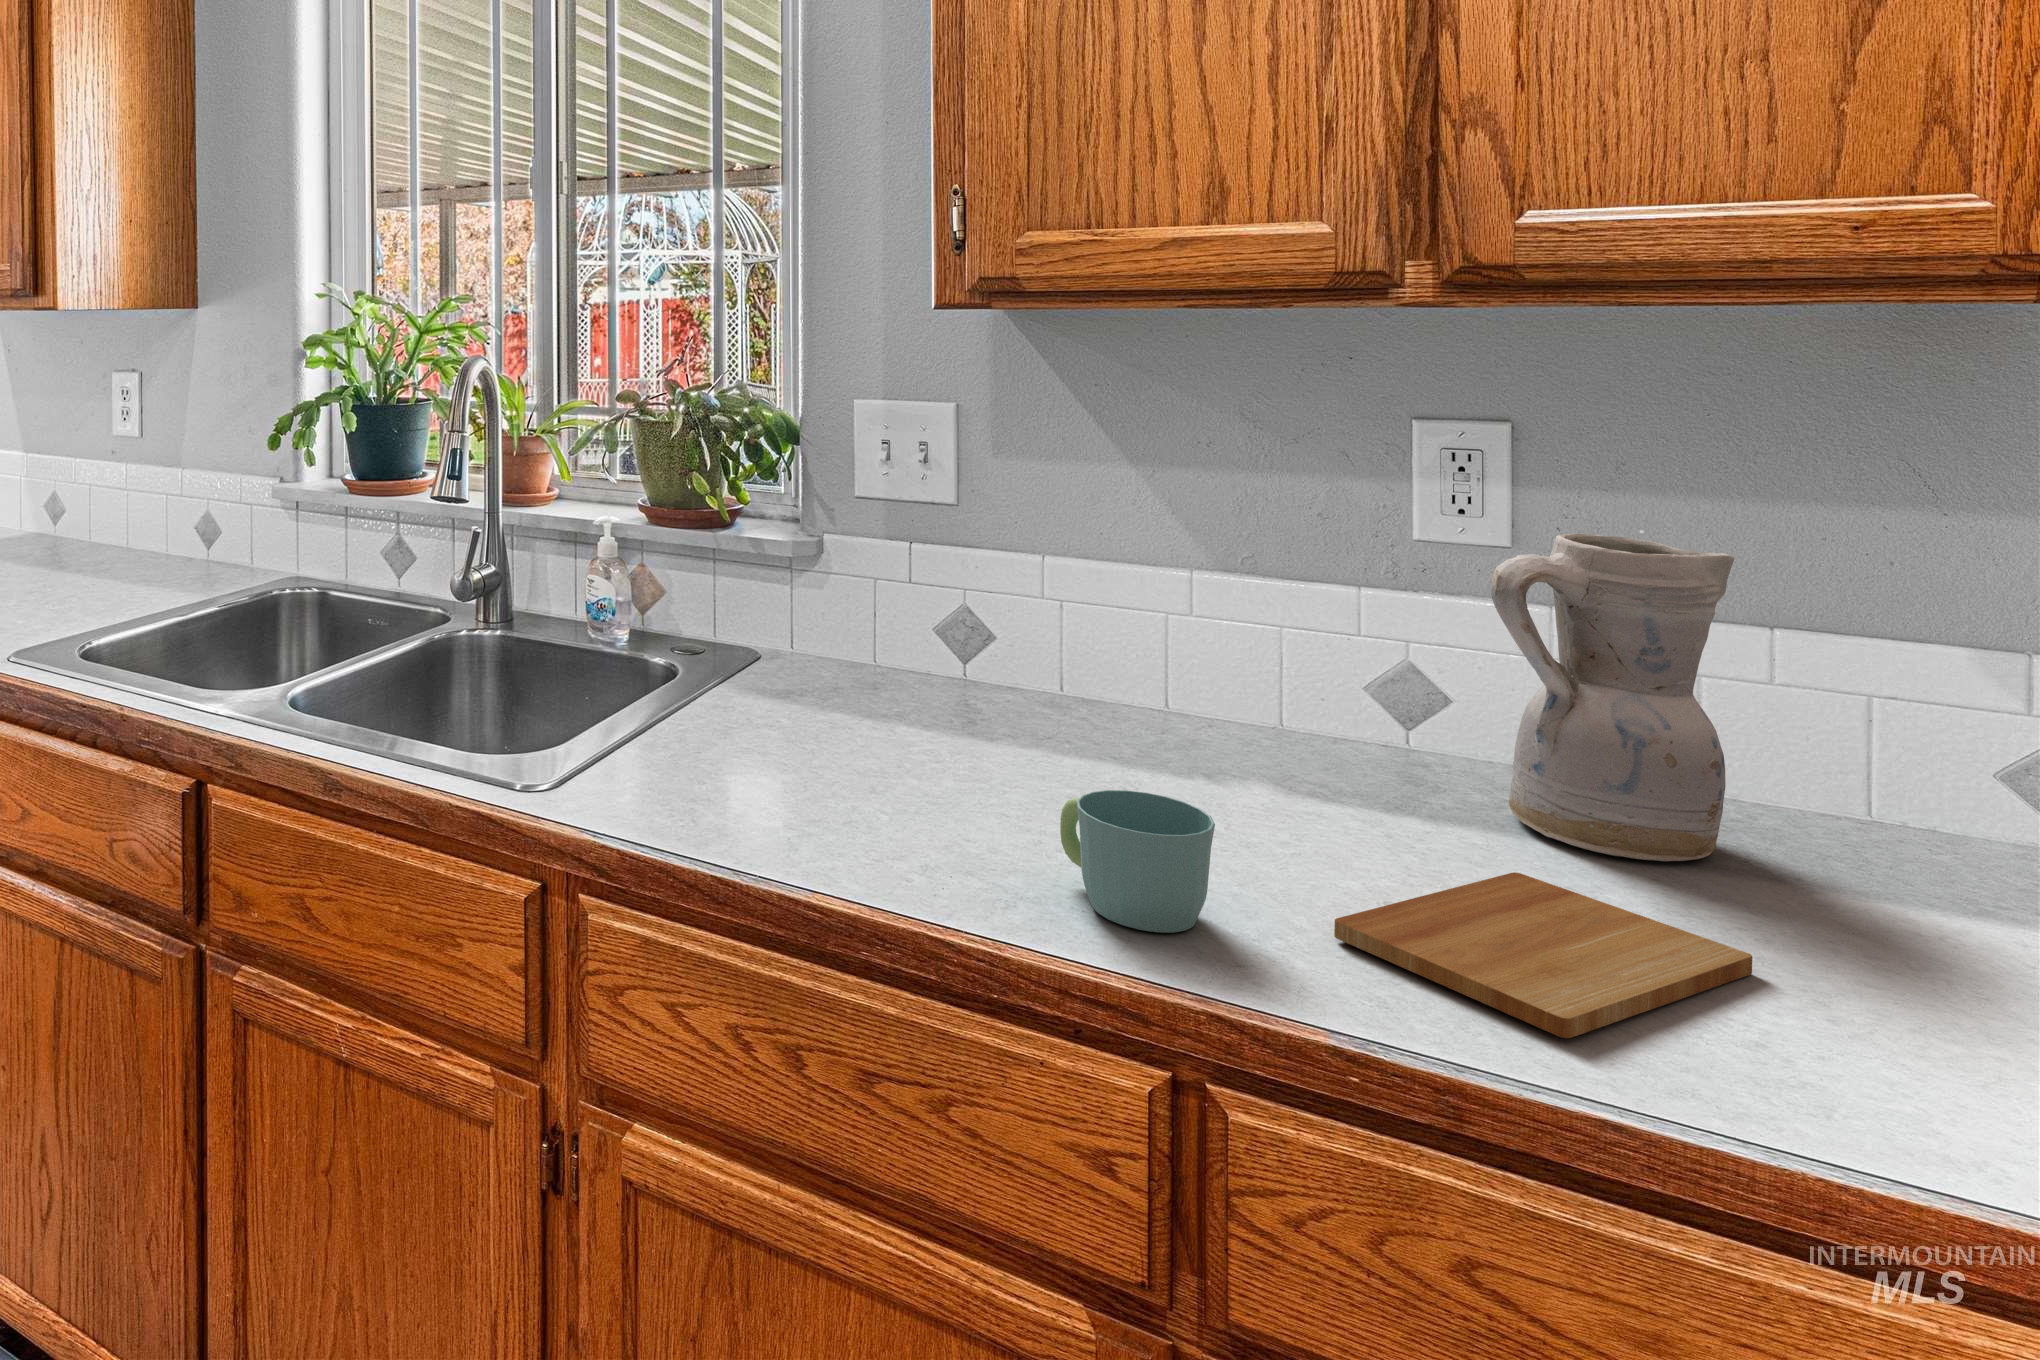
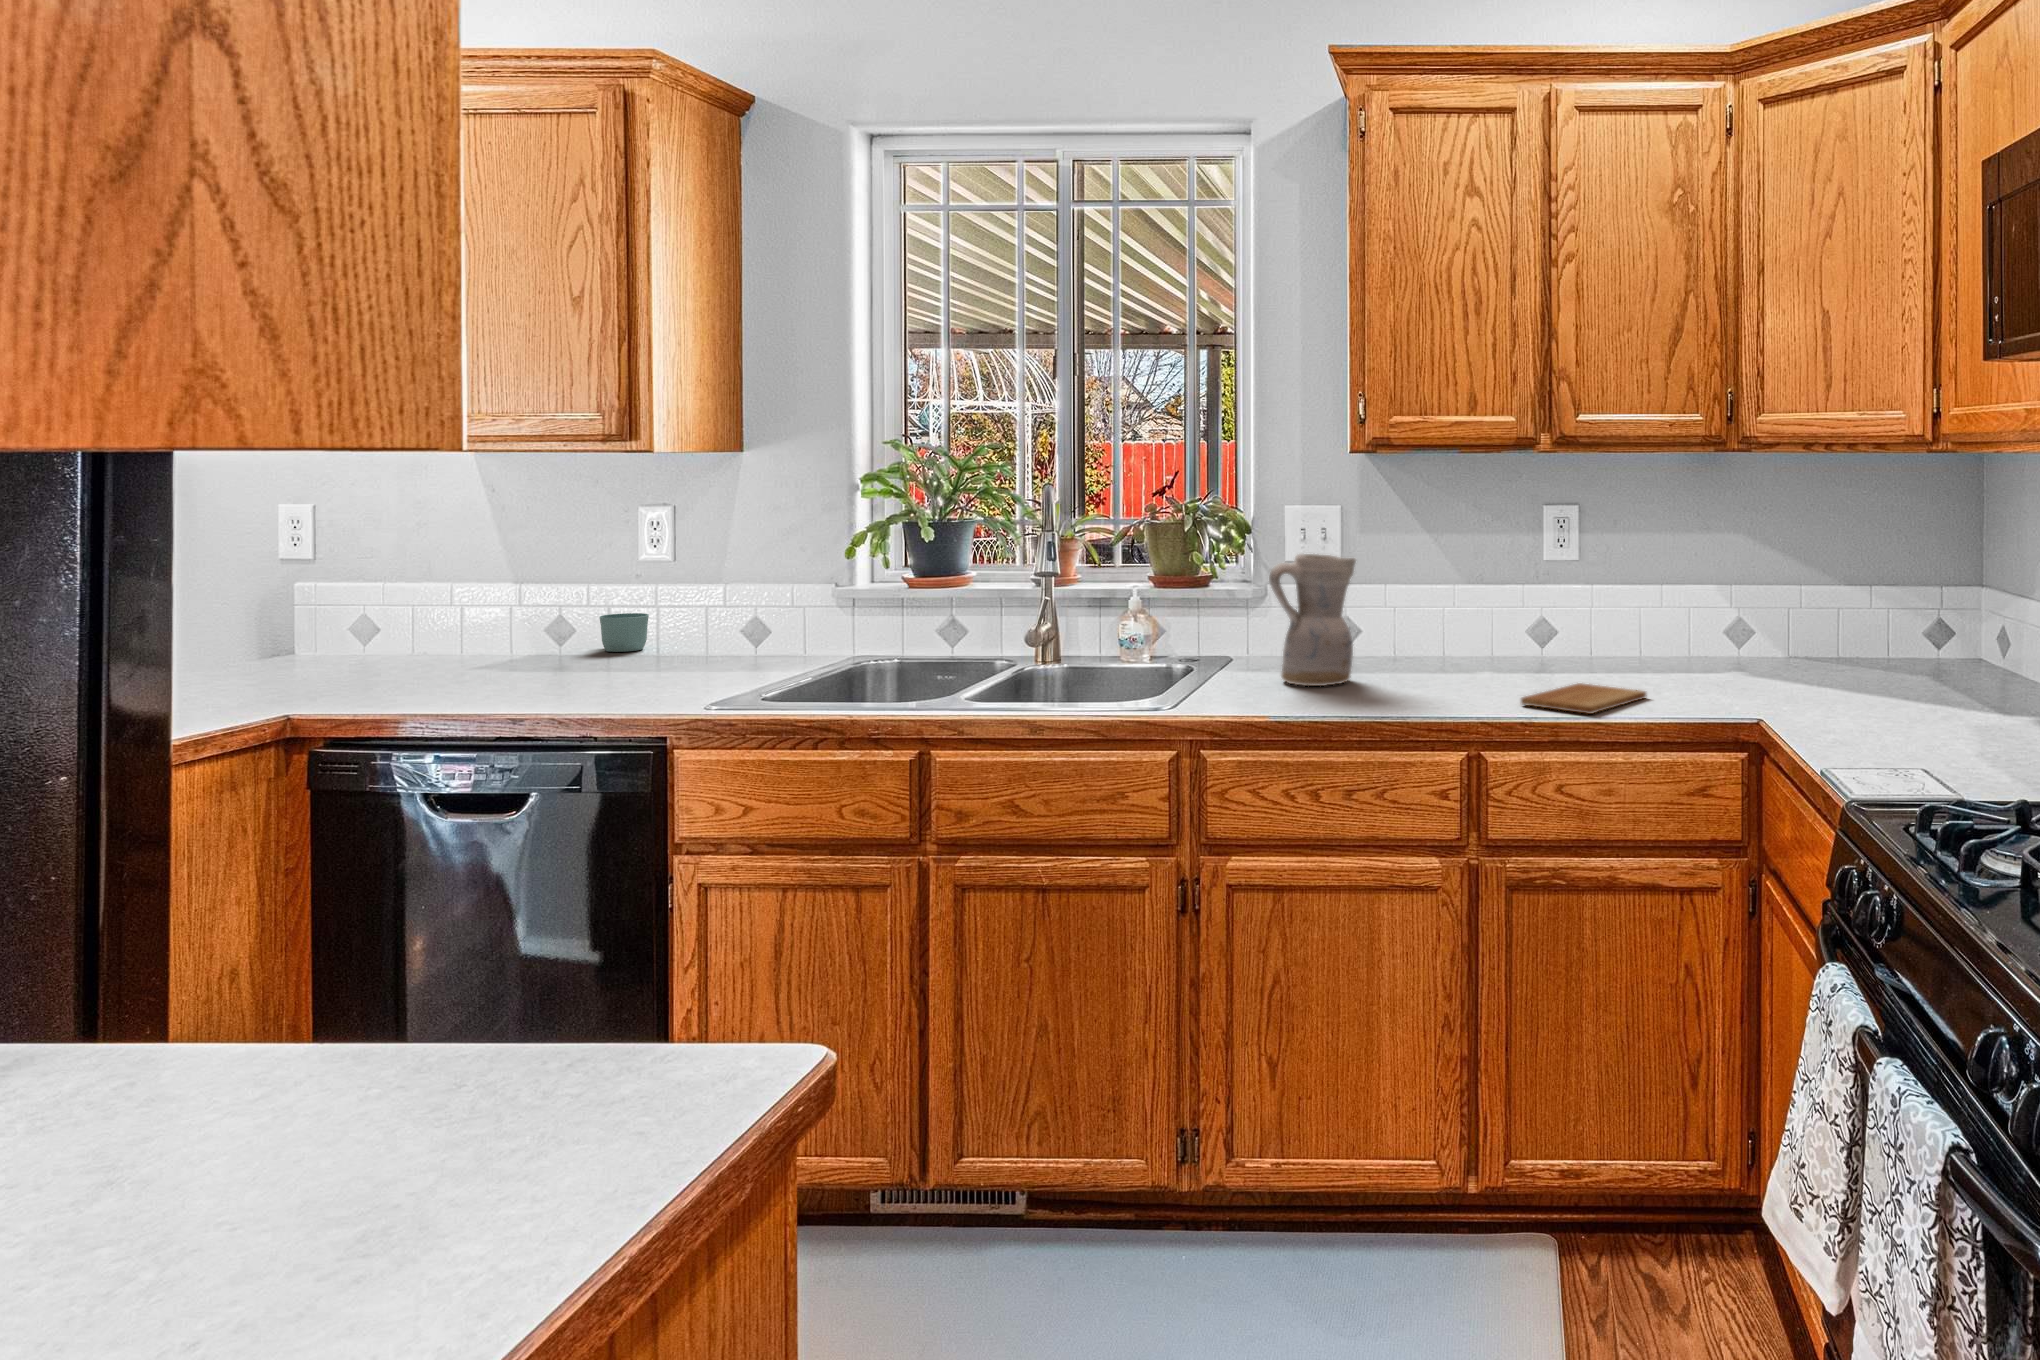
ceramic pitcher: present [1491,534,1734,861] -> present [1269,554,1356,686]
mug: present [1060,790,1215,933] -> present [600,613,649,652]

